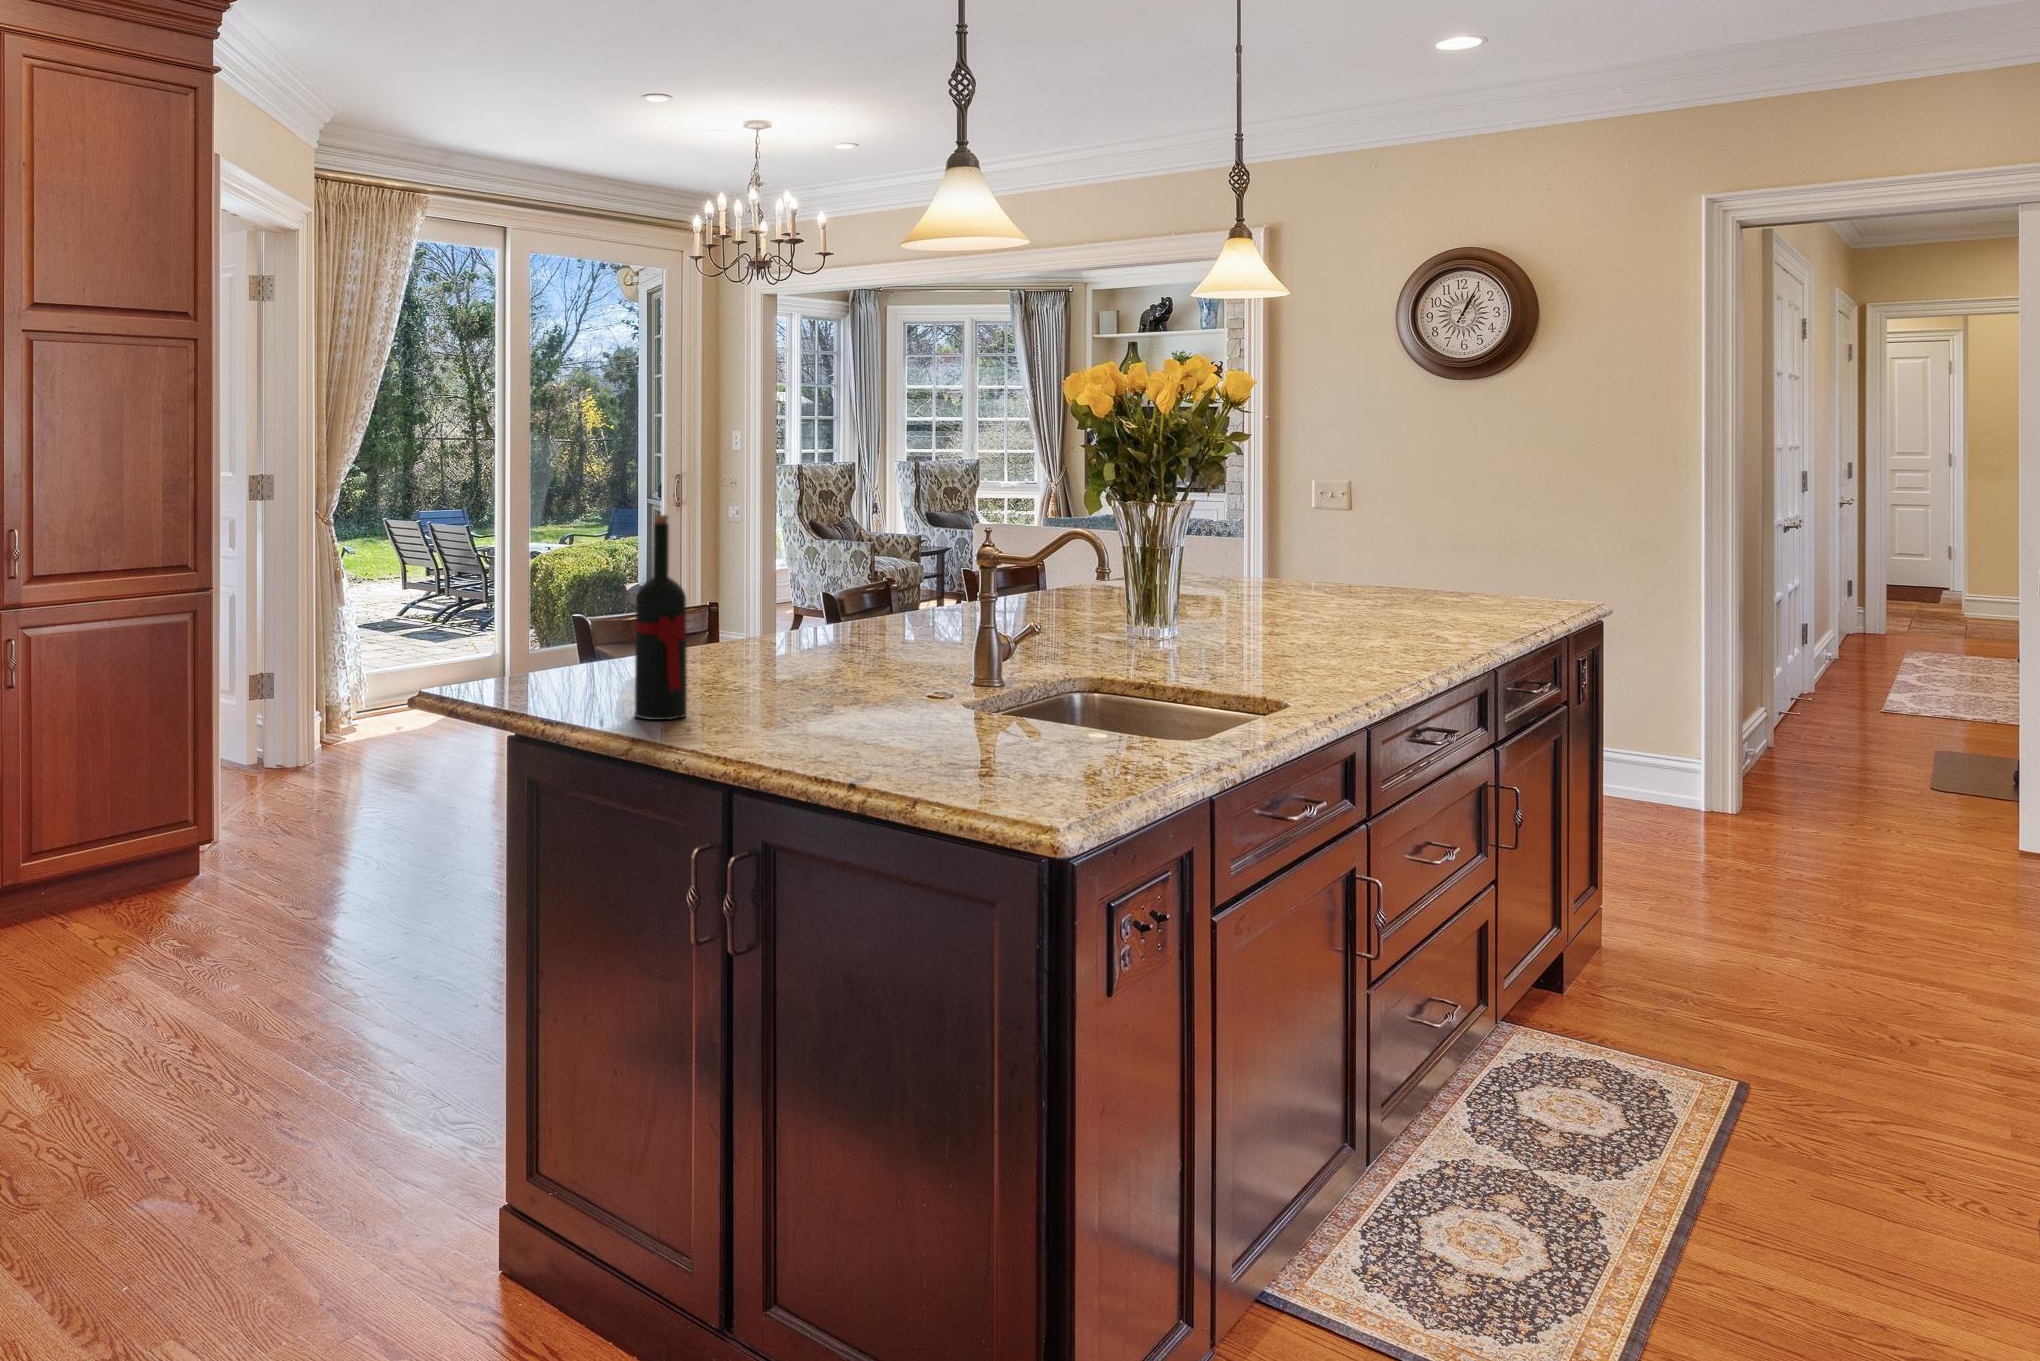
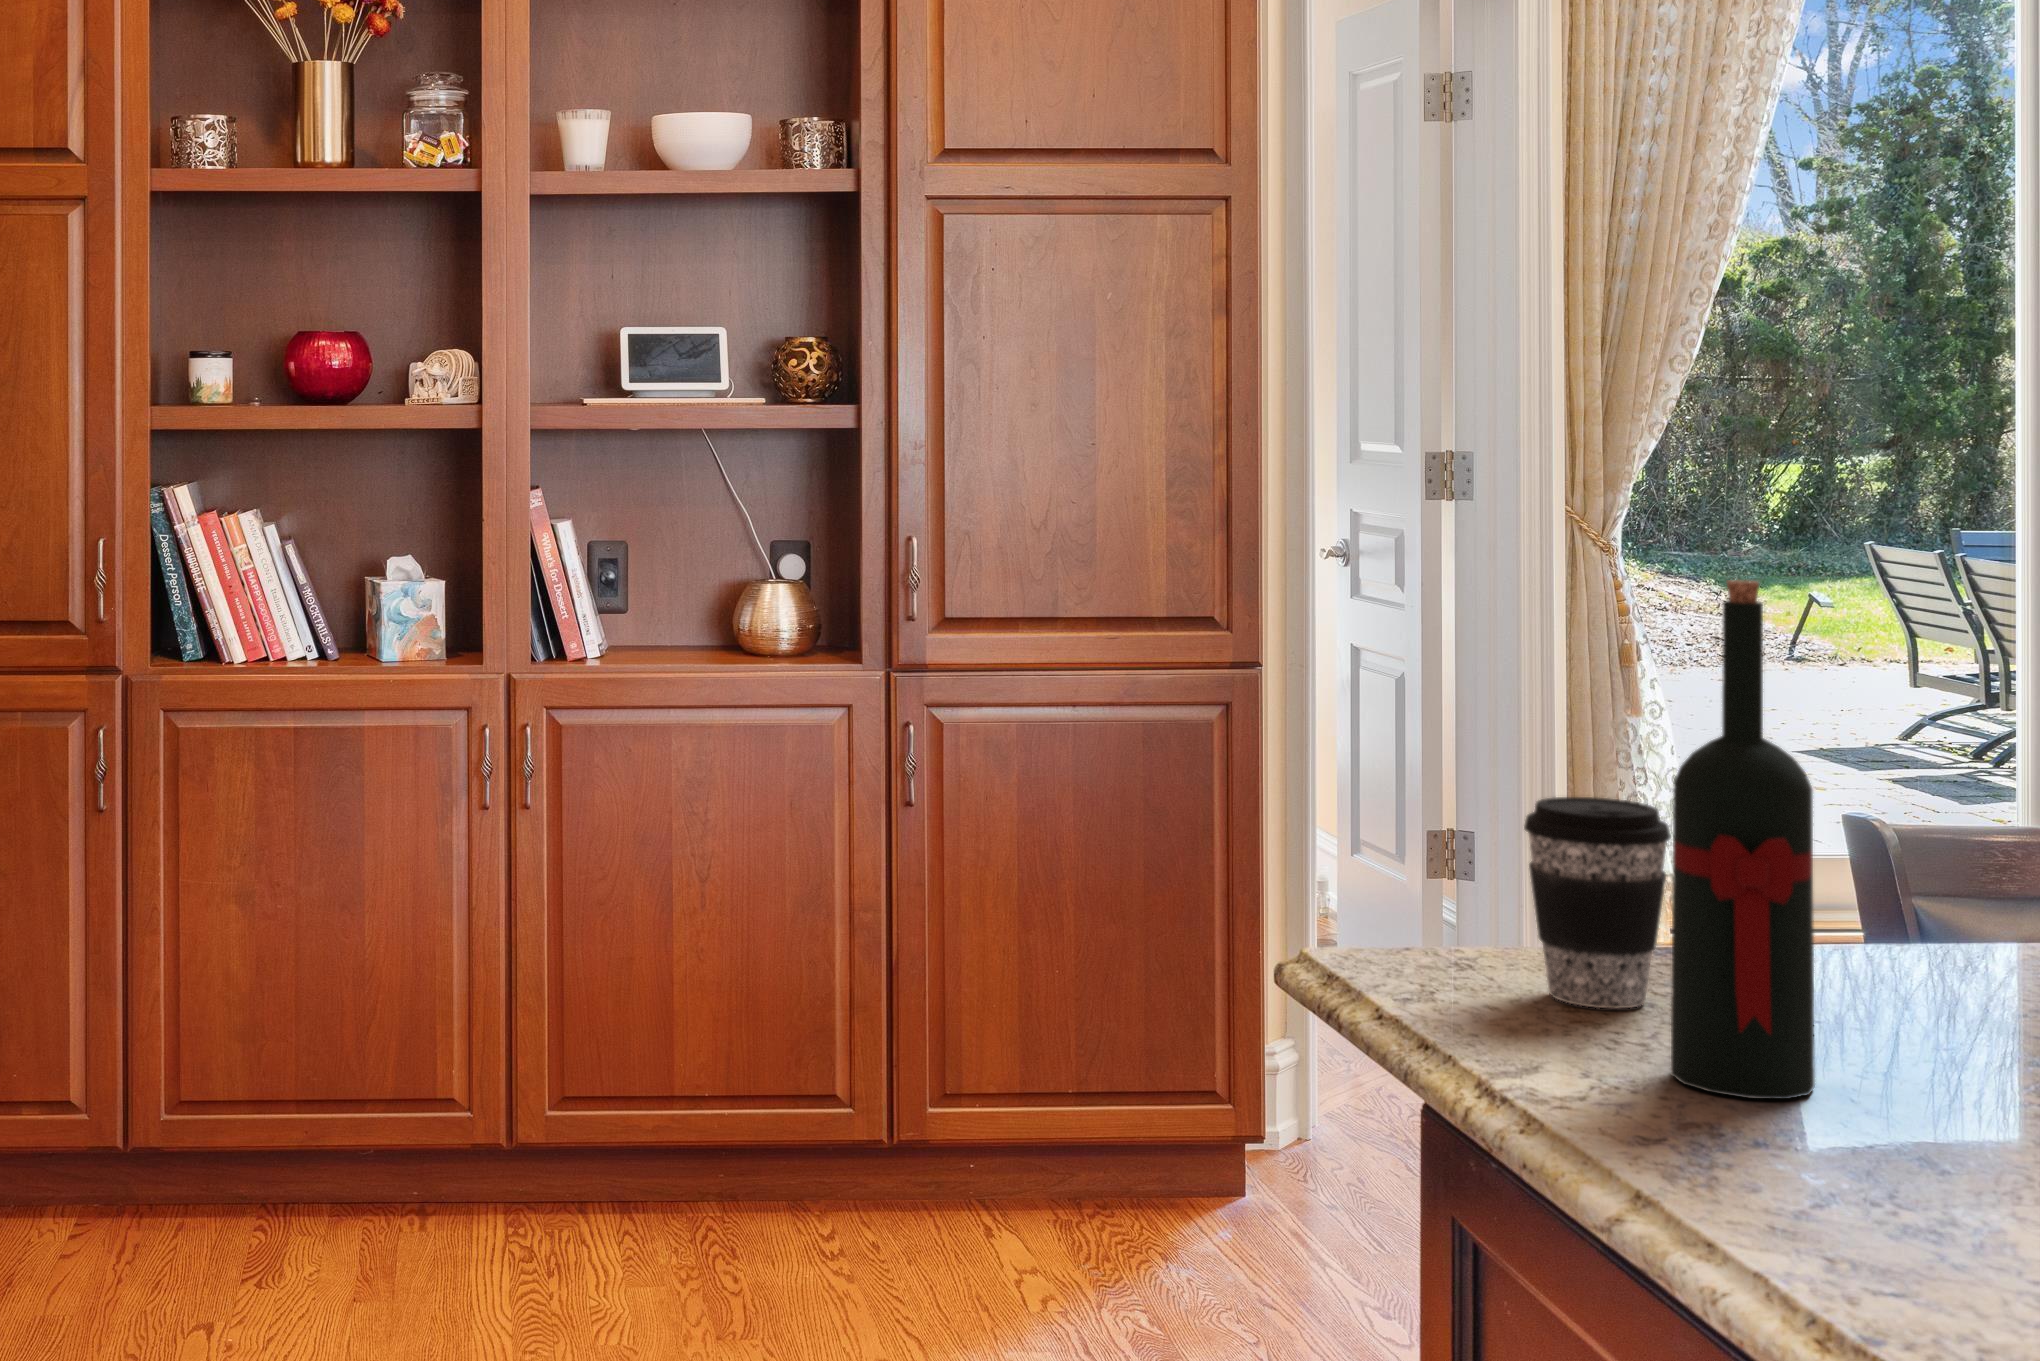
coffee cup: none [547,613,605,701] -> present [1524,797,1671,1008]

